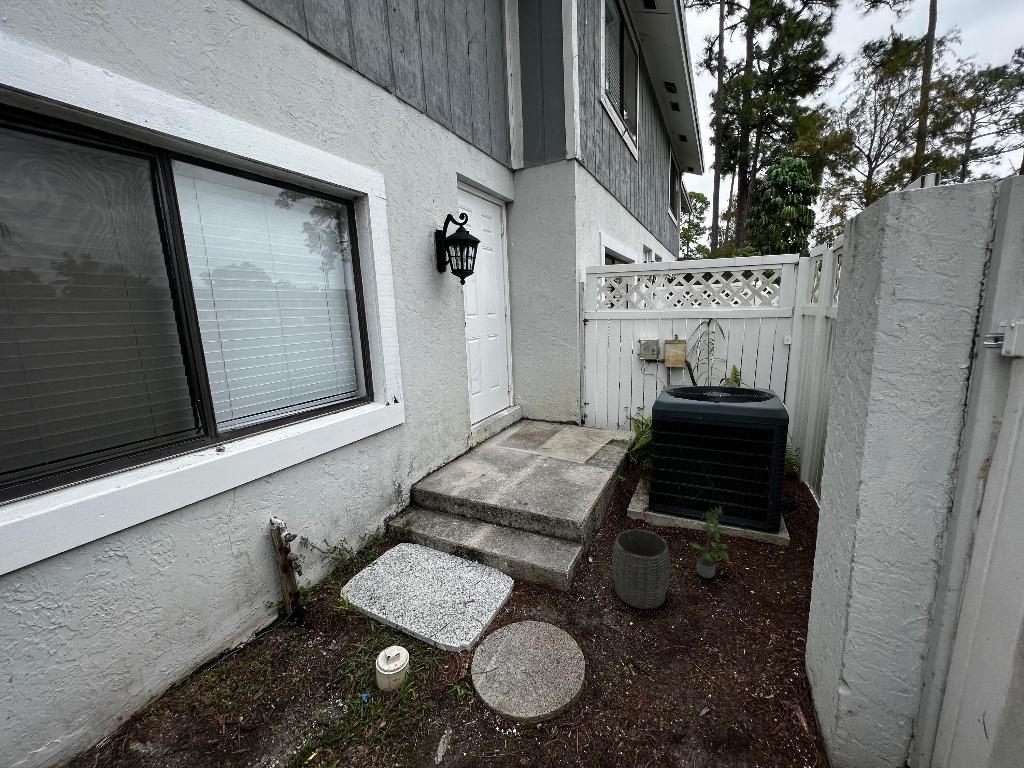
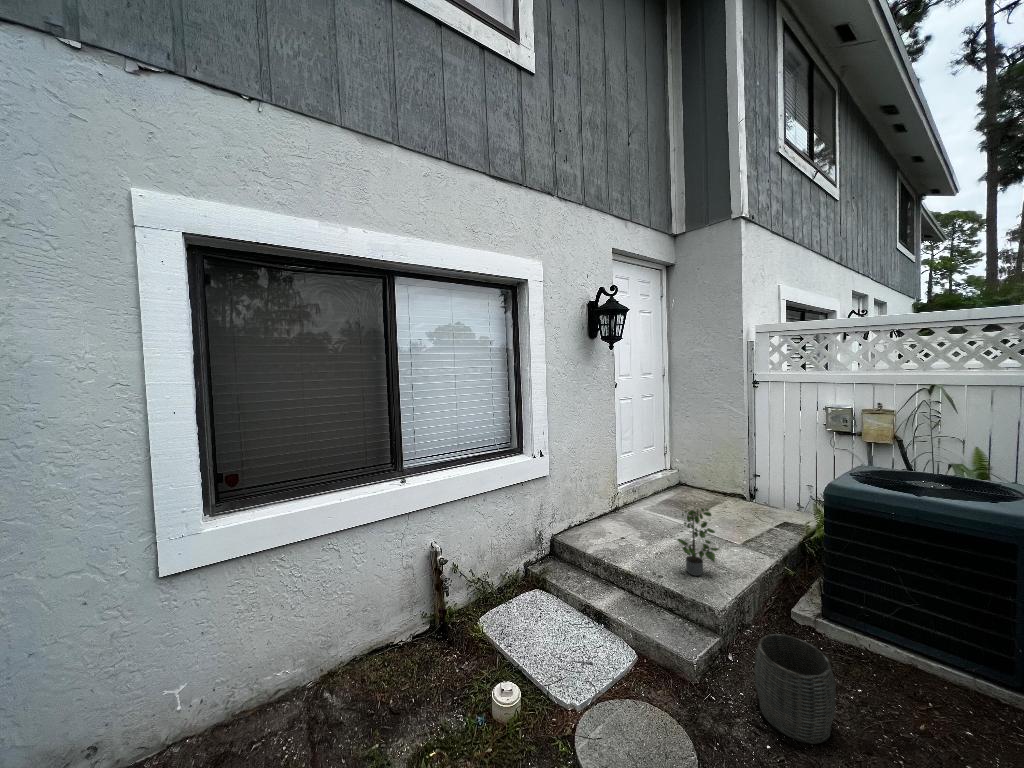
potted plant: present [690,507,729,578] -> present [678,508,719,576]

